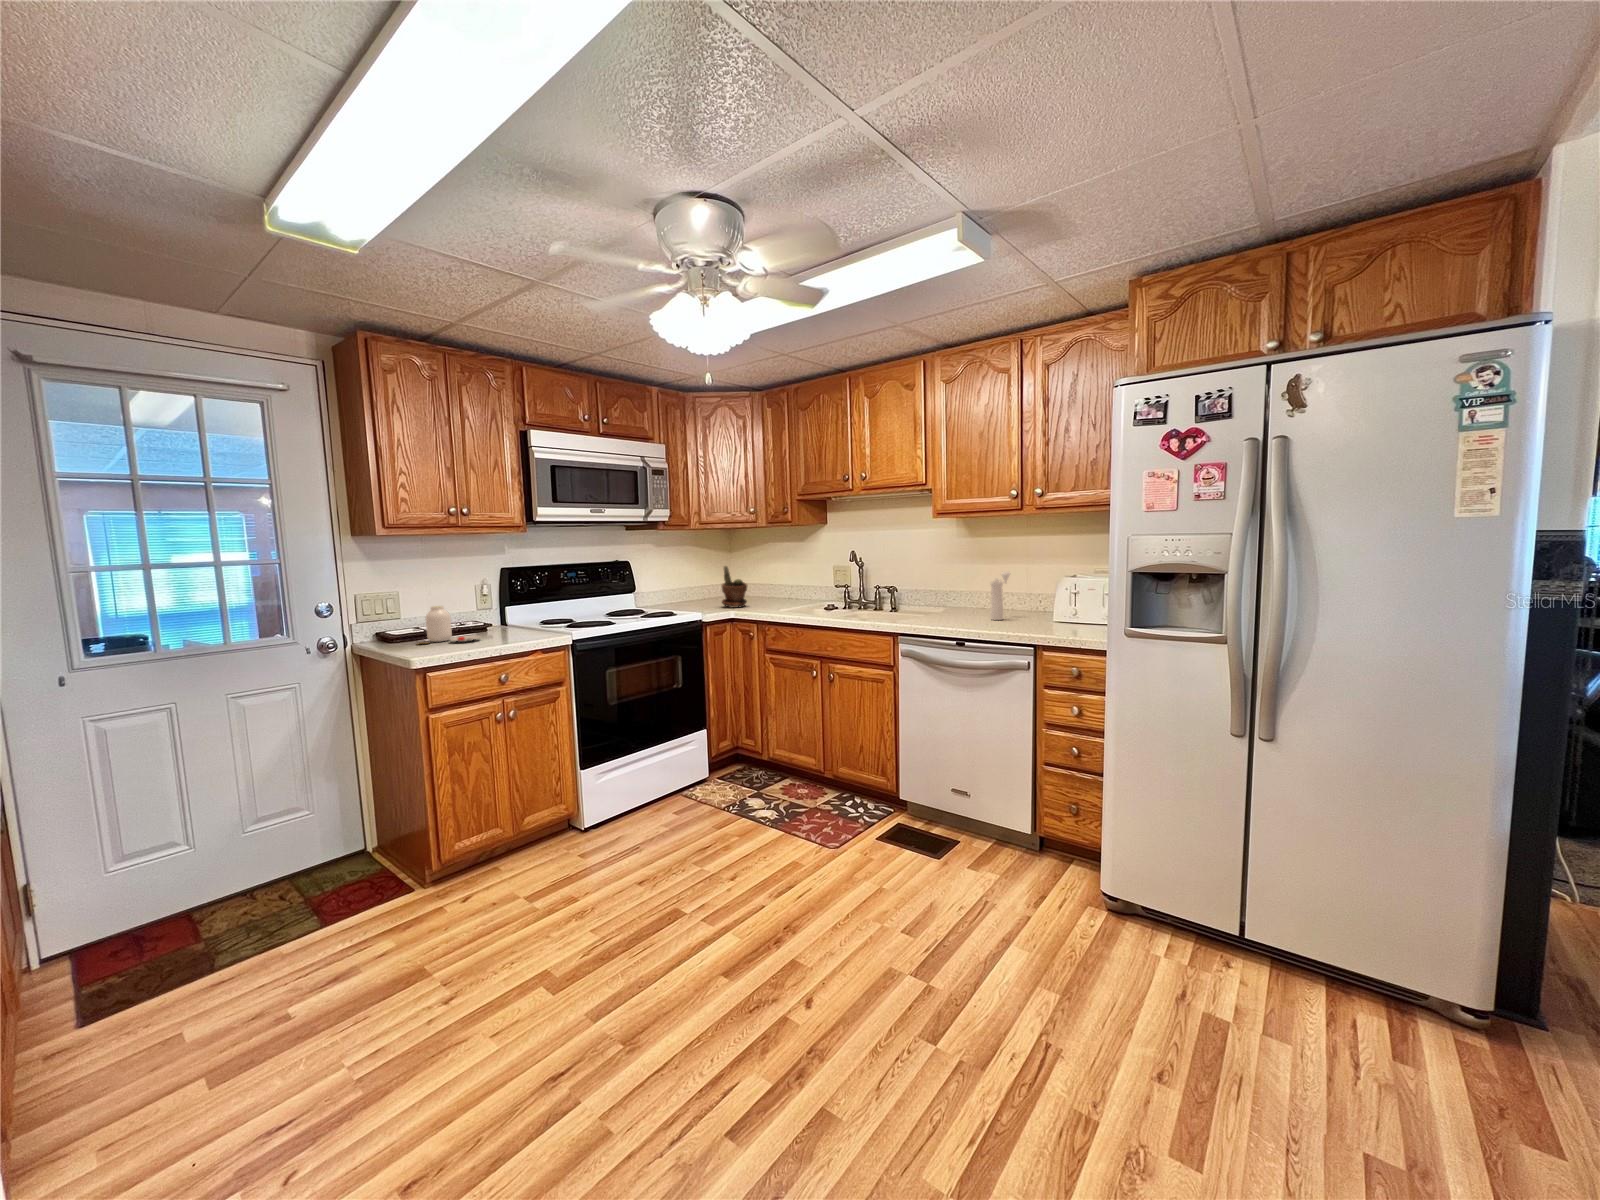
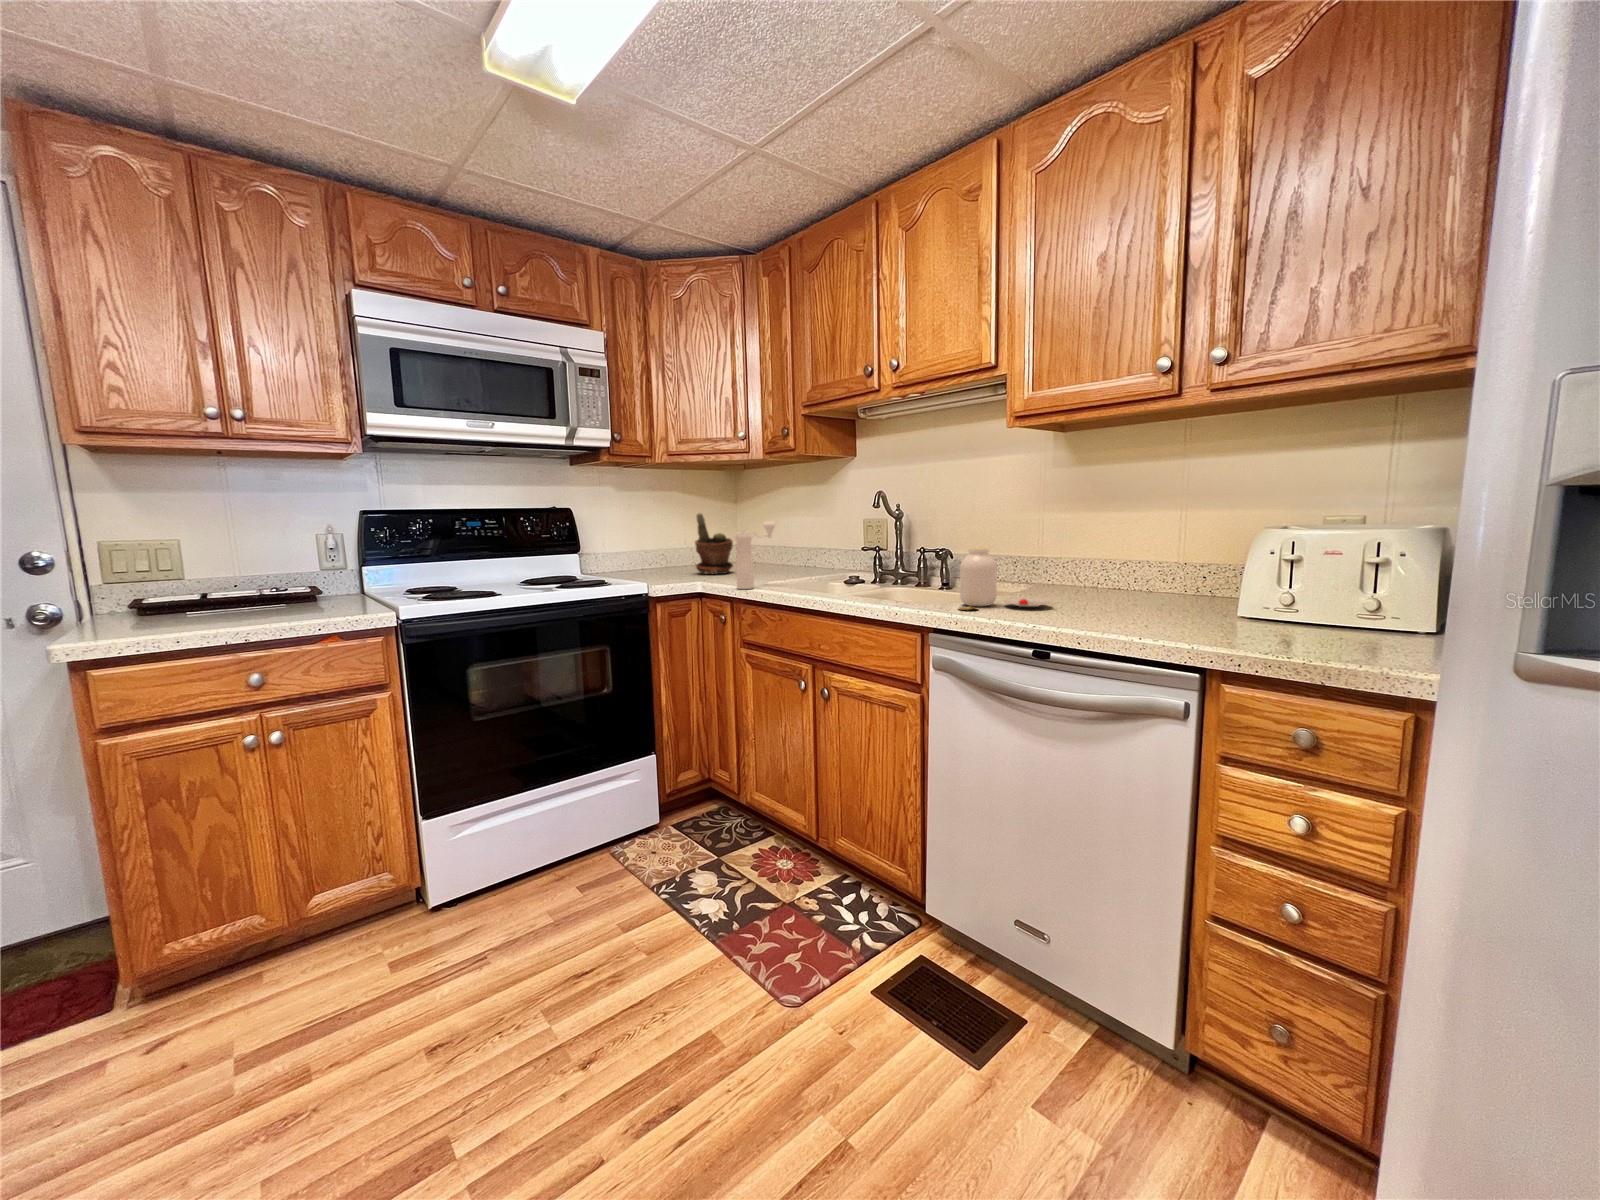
pepper mill: present [990,571,1010,620] -> present [735,521,776,589]
jar: present [423,606,480,644] -> present [959,548,1053,610]

